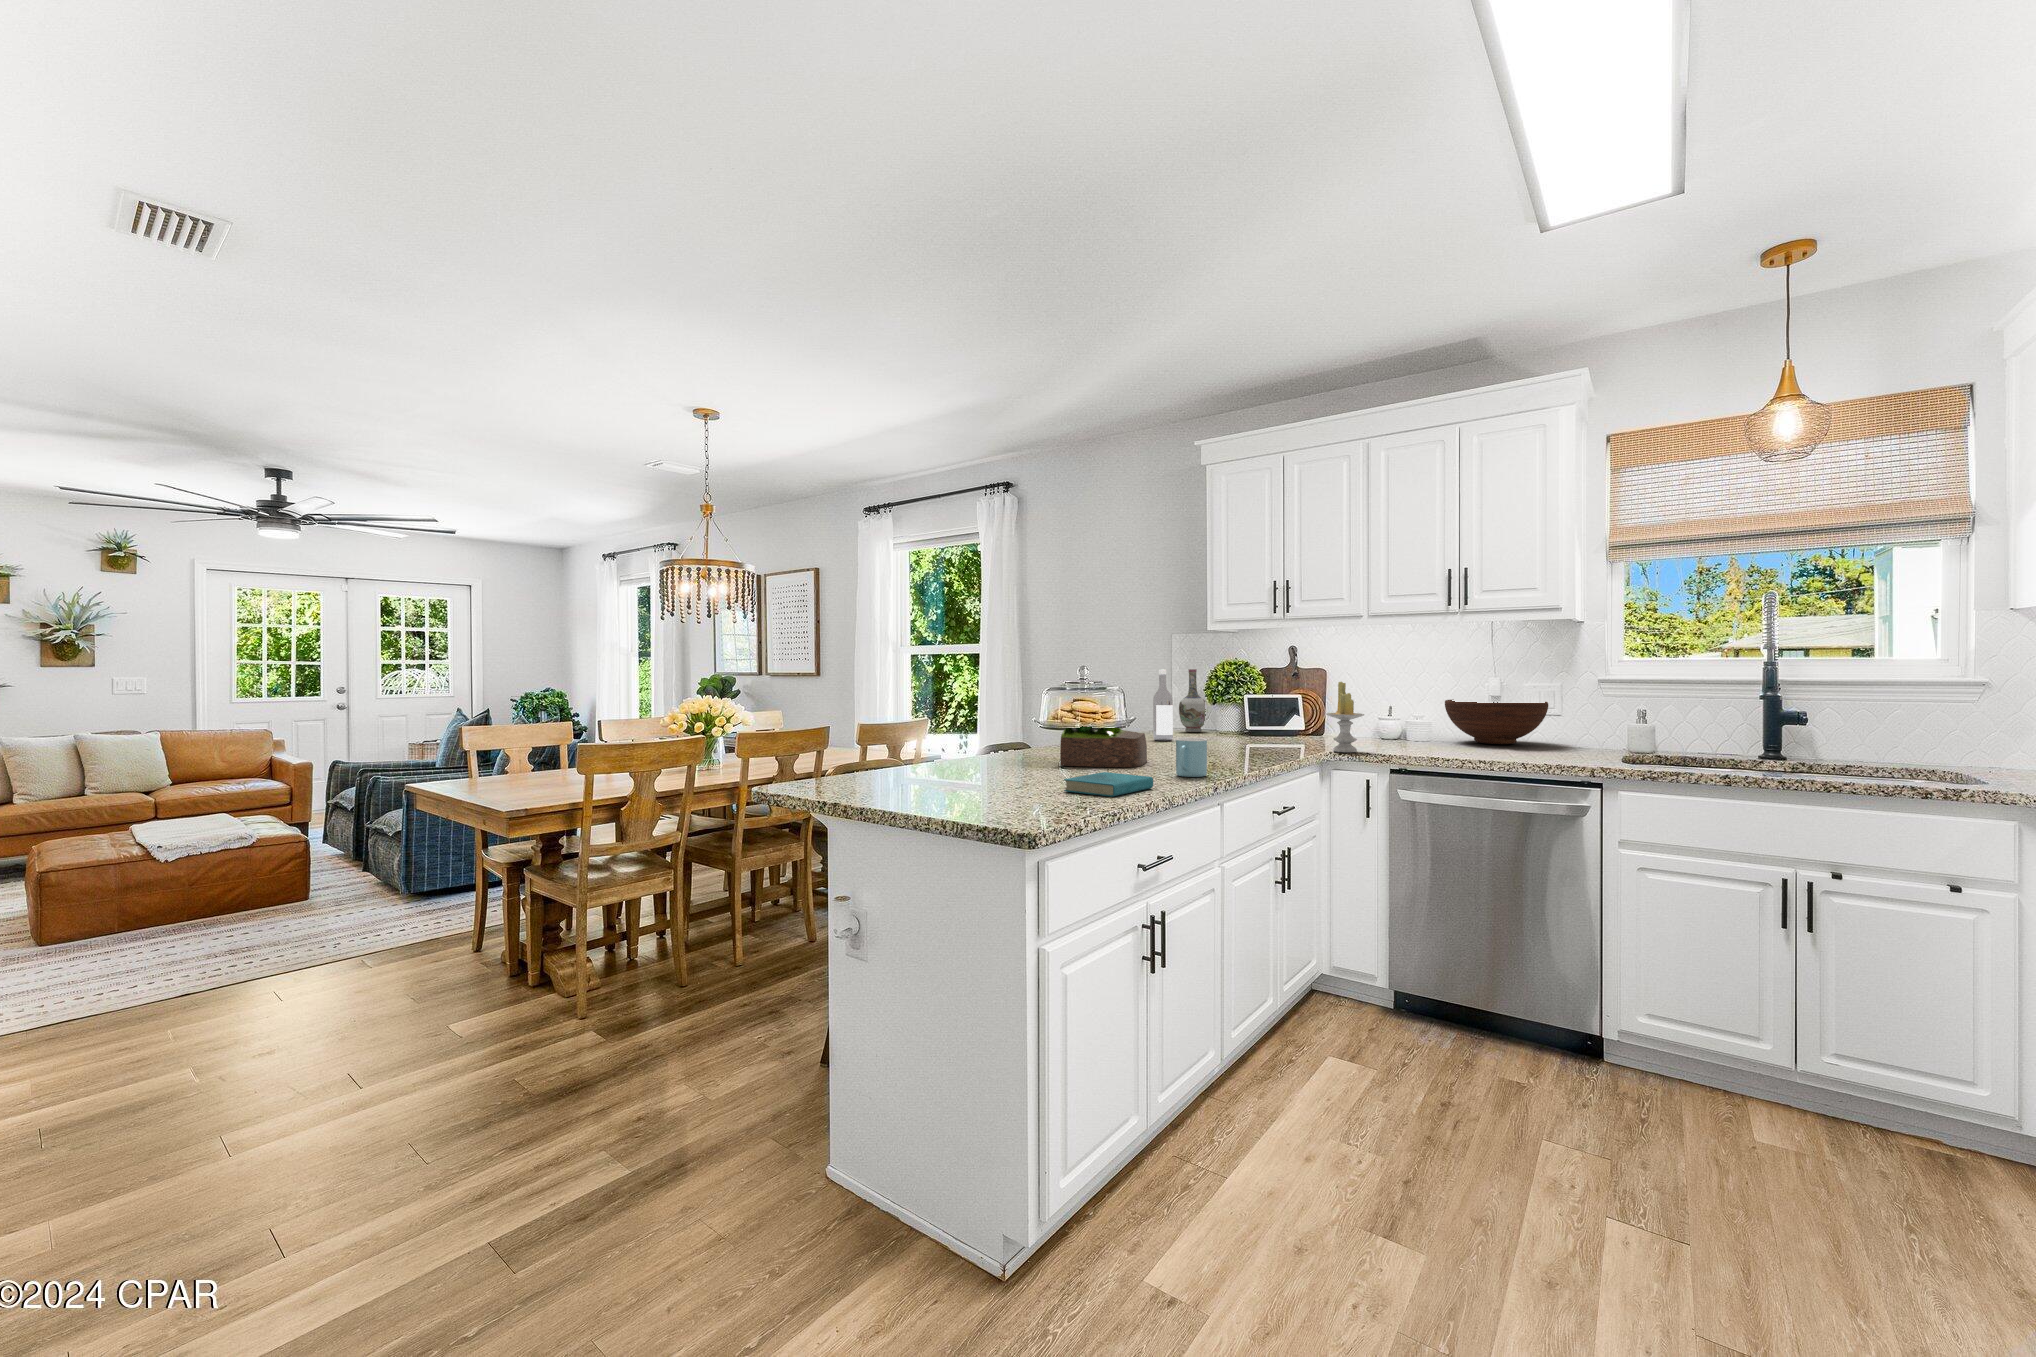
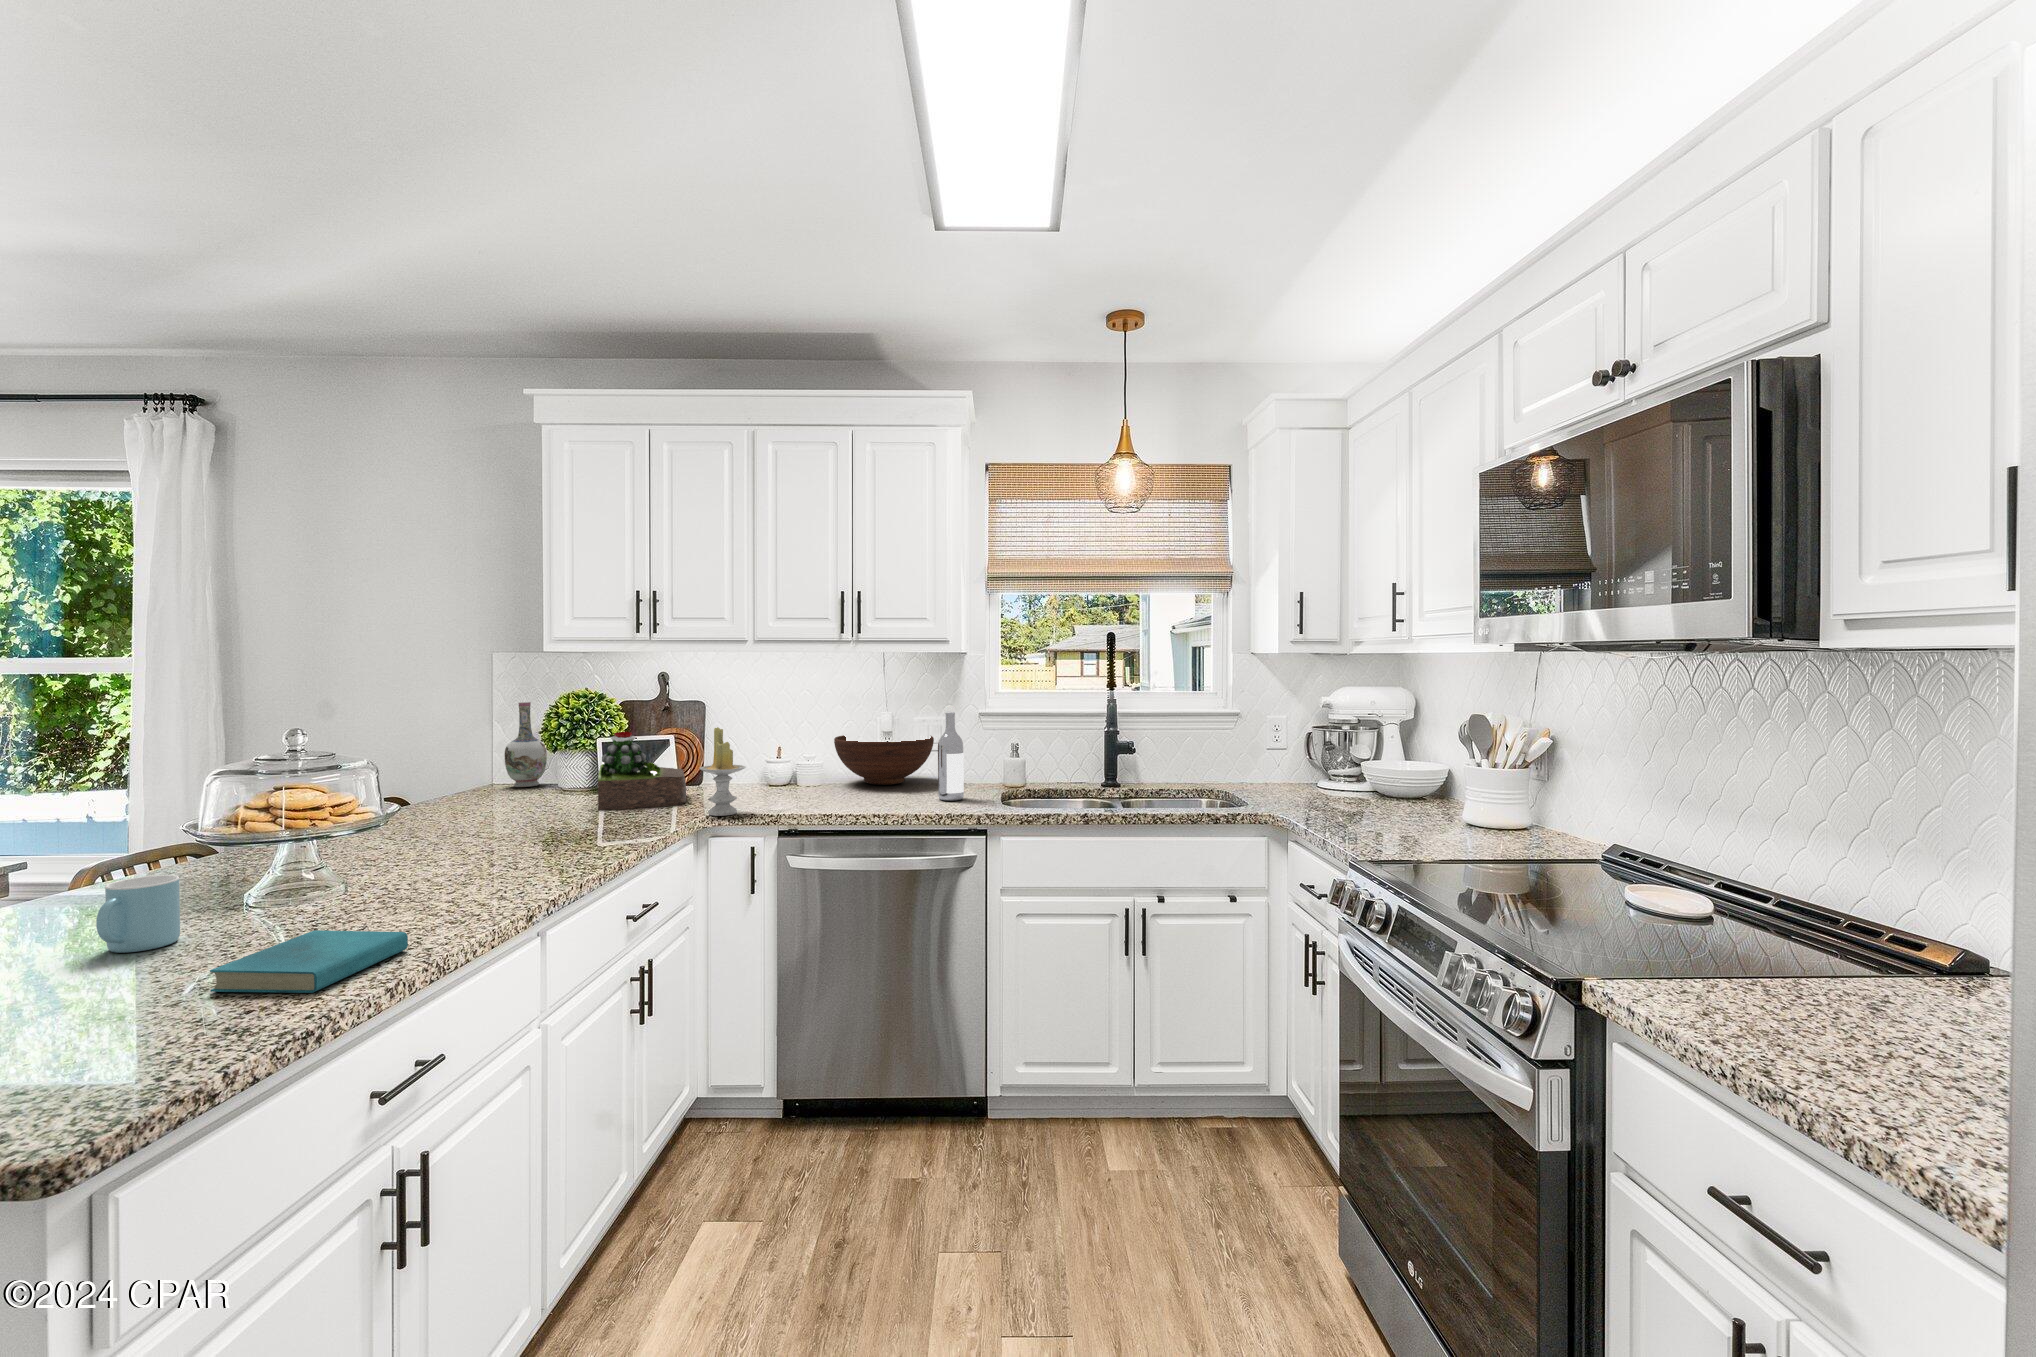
wine bottle: present [1153,669,1173,741] -> present [938,706,964,801]
succulent plant: present [1060,726,1147,767] -> present [598,732,686,810]
mug: present [1176,738,1207,777] -> present [96,875,180,953]

